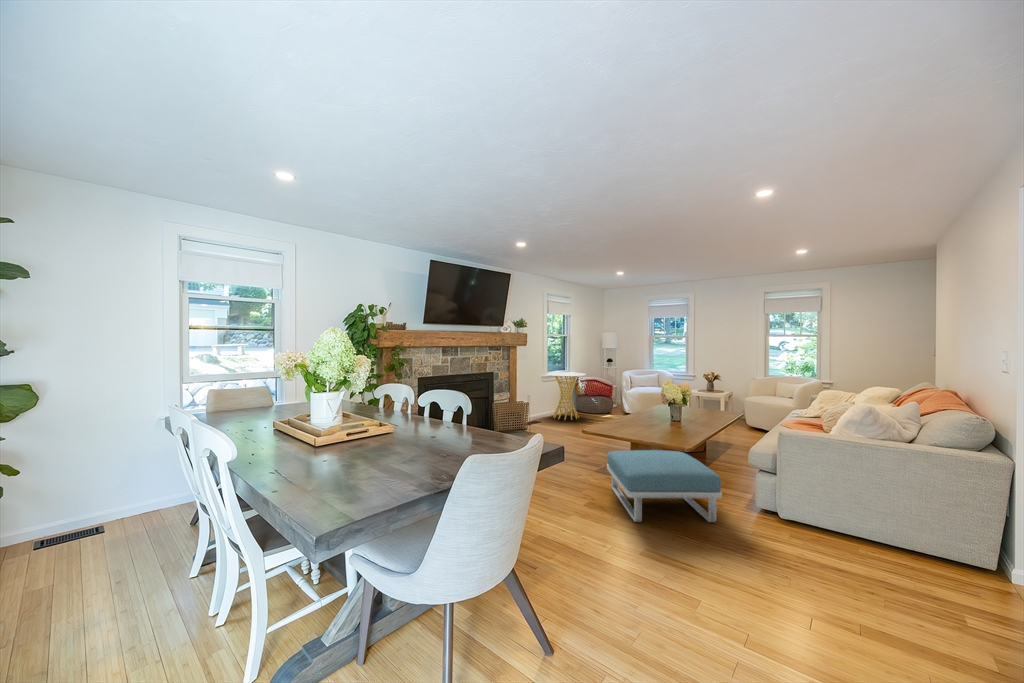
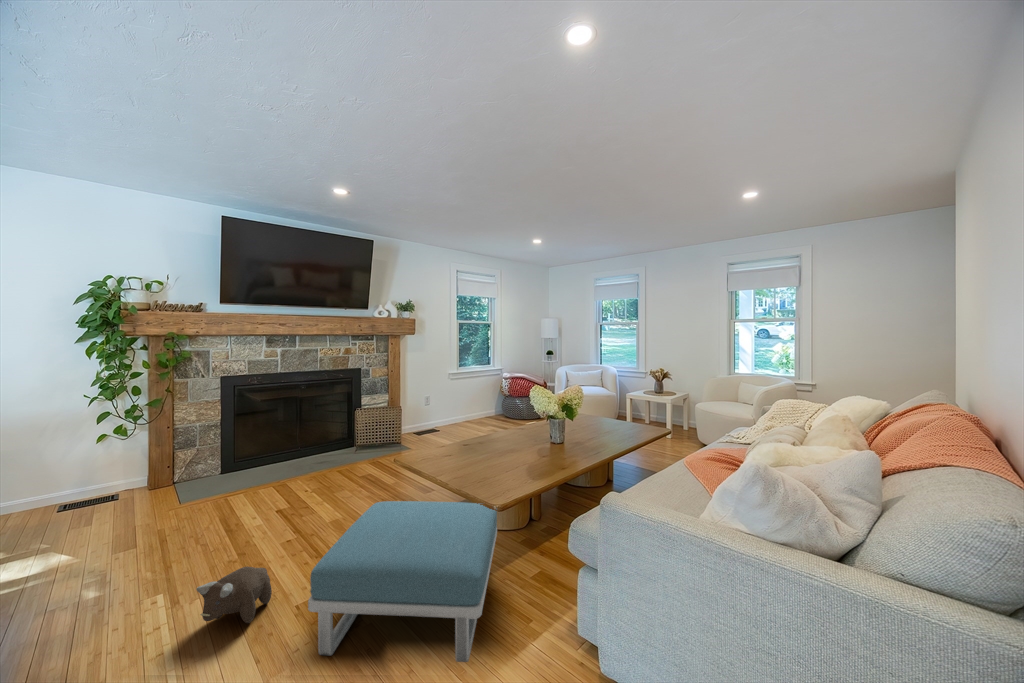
side table: present [547,372,586,420] -> none [451,368,500,428]
plush toy: none [551,484,579,513] -> present [196,567,272,623]

